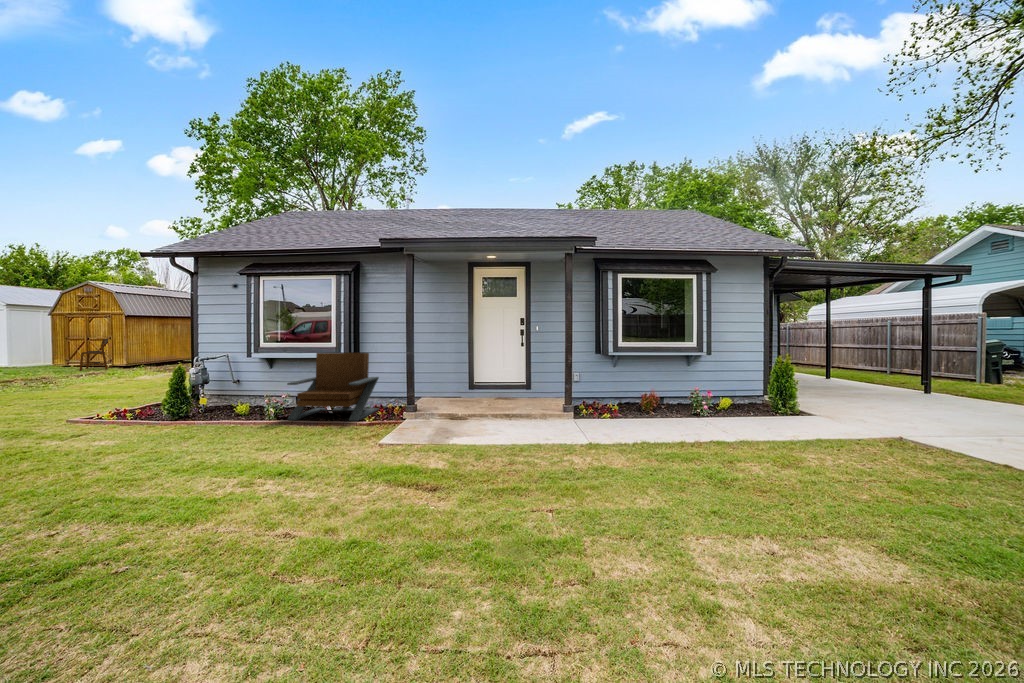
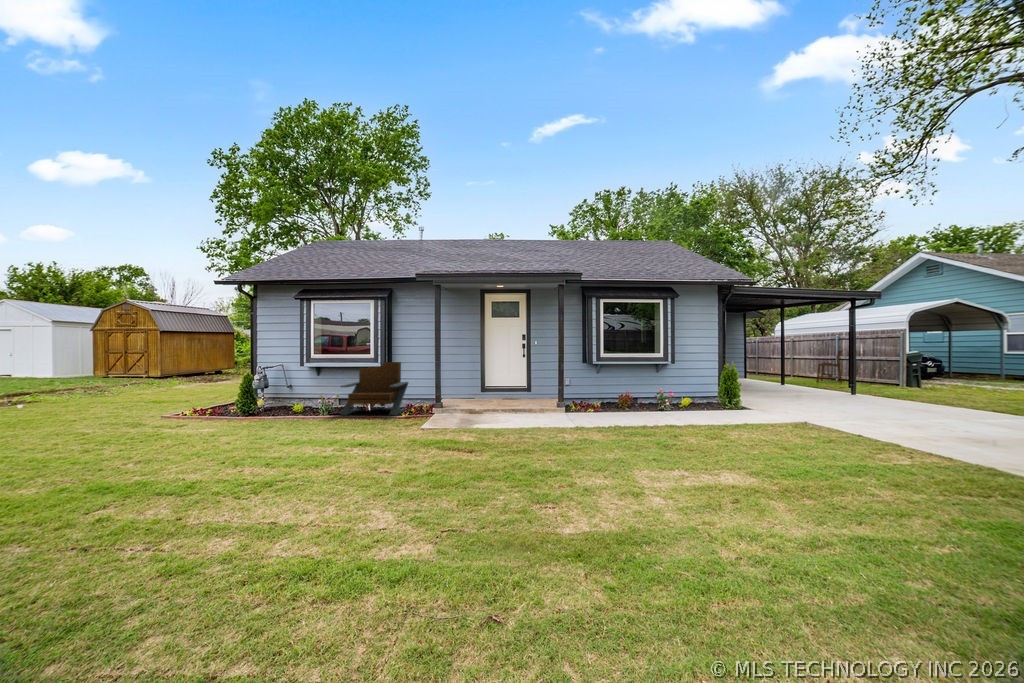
bench: present [80,339,112,371] -> present [817,350,842,383]

